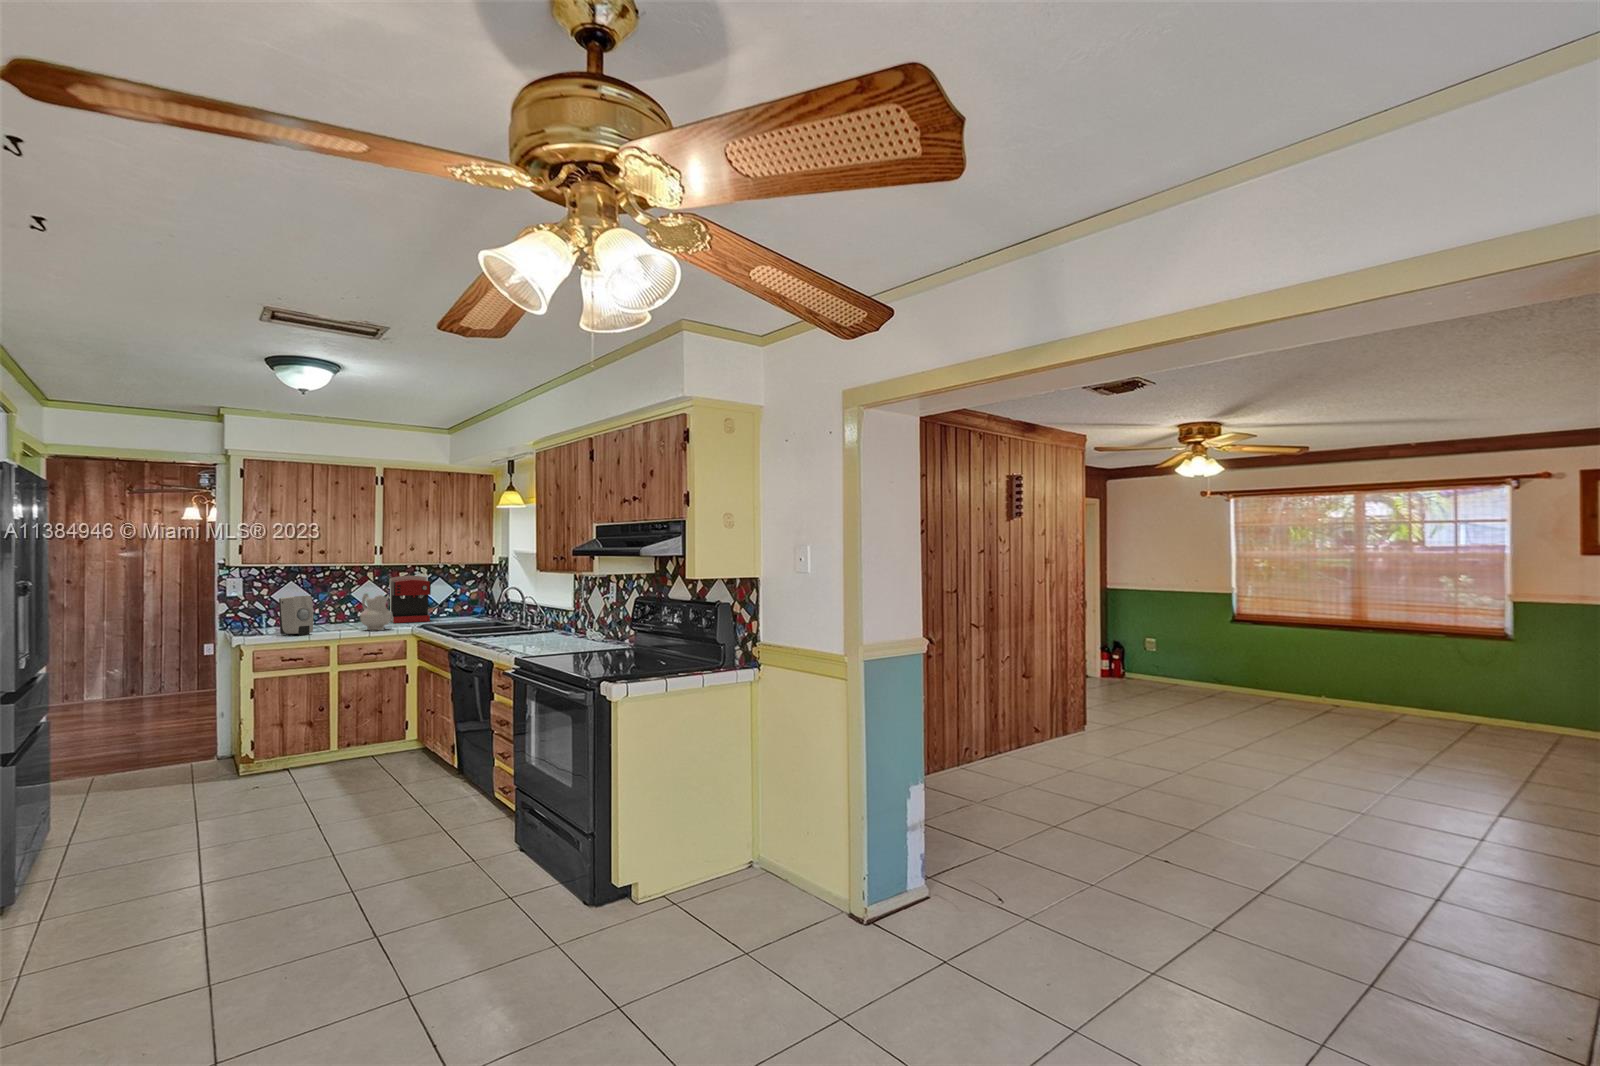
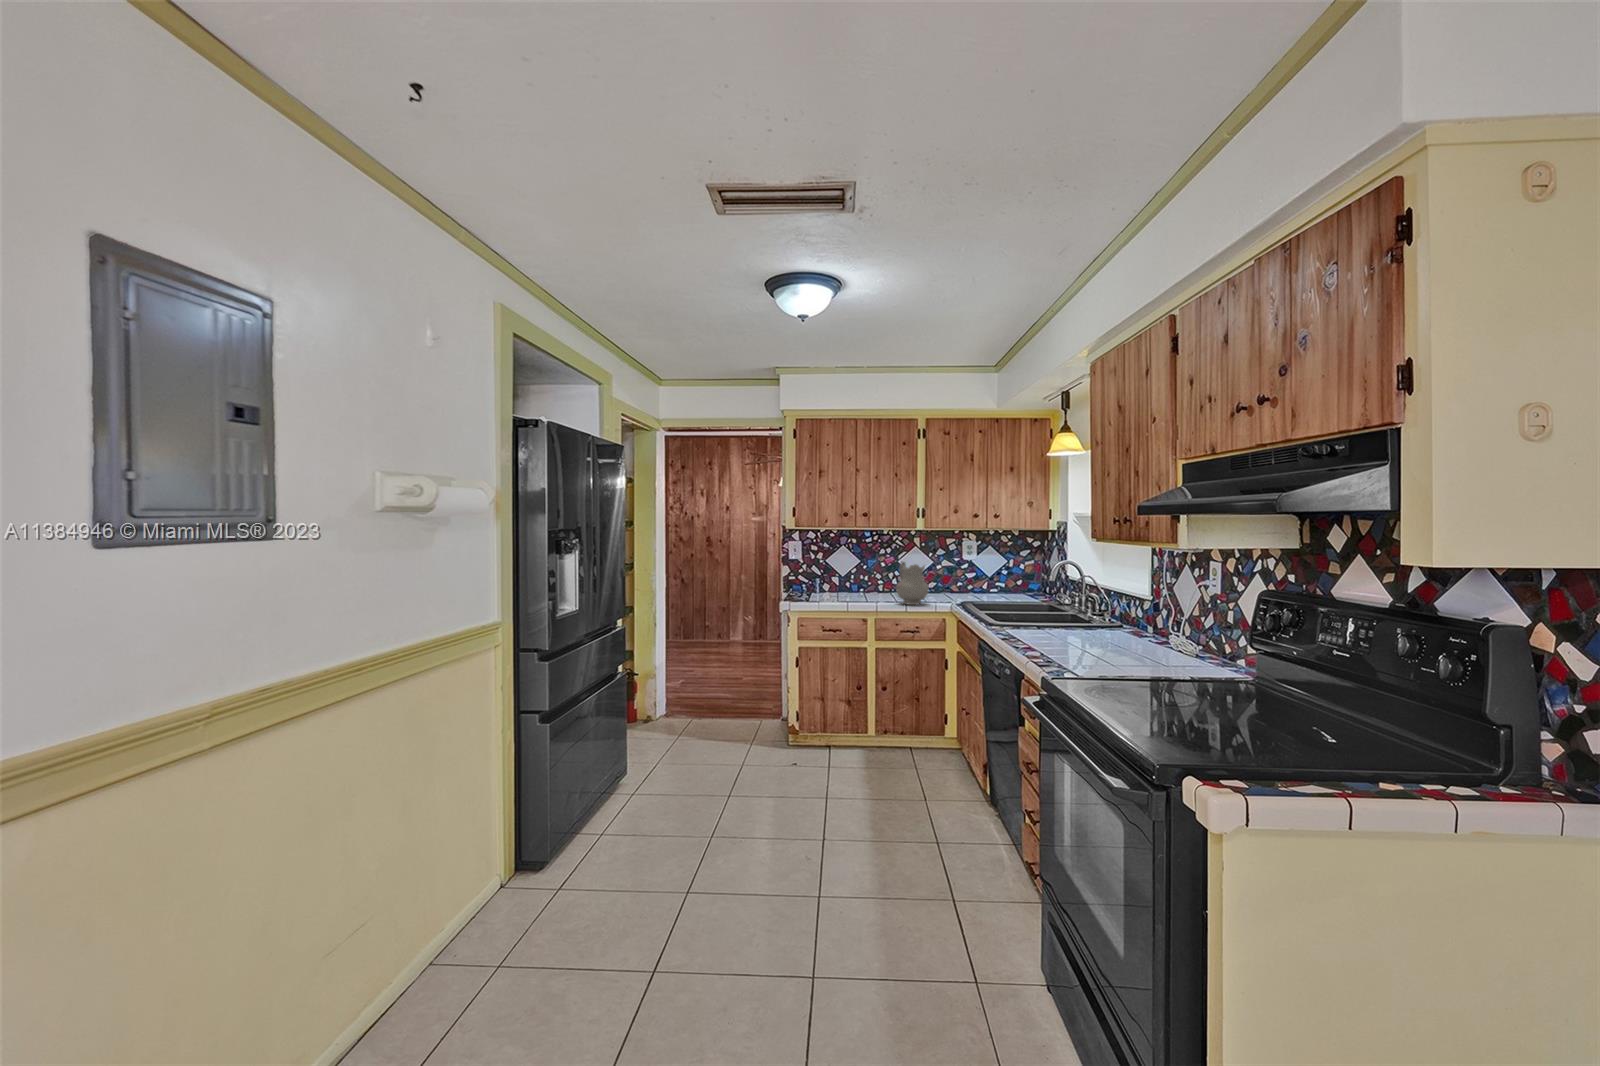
coffee maker: present [390,575,431,623] -> none [936,542,977,597]
soap dispenser: present [279,596,313,635] -> none [821,562,850,605]

